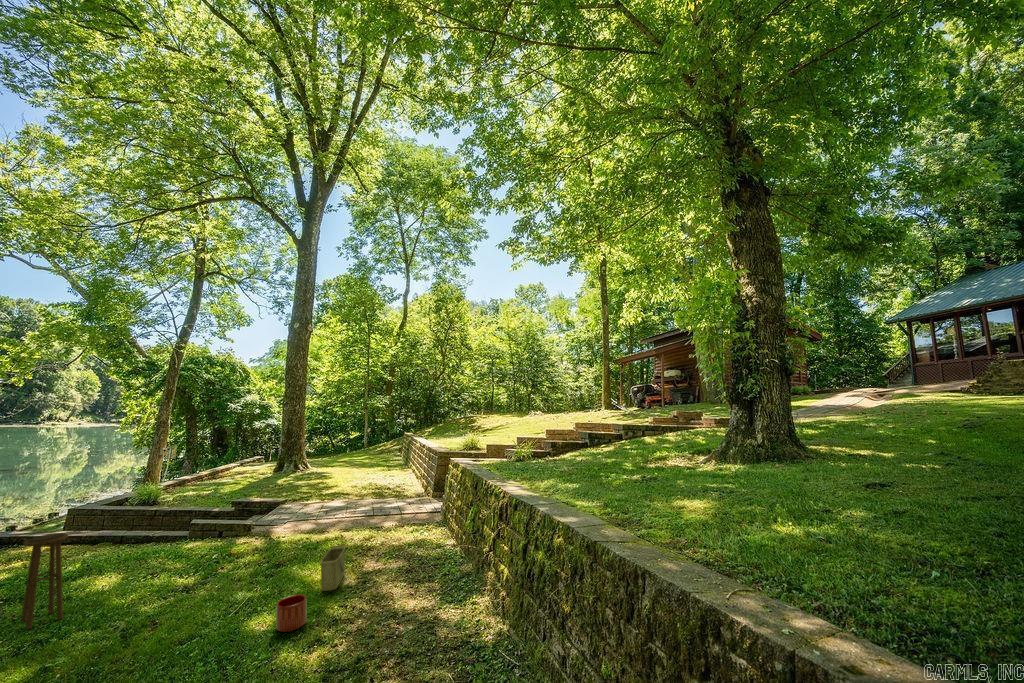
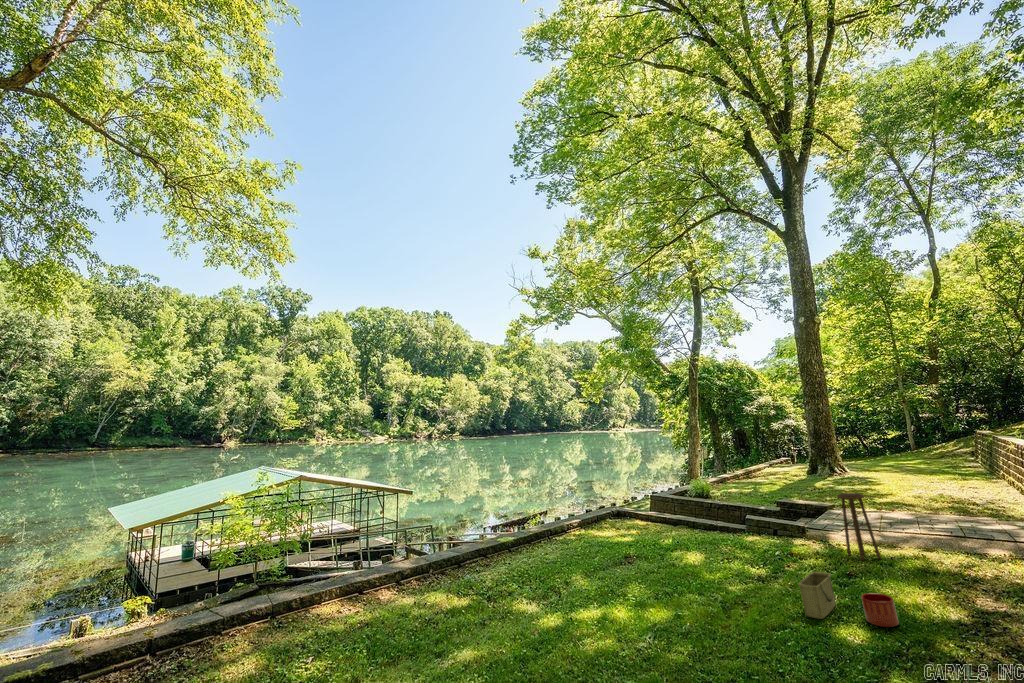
stool: present [21,533,68,630] -> present [837,493,881,561]
basket: present [320,547,345,591] -> present [798,572,836,619]

